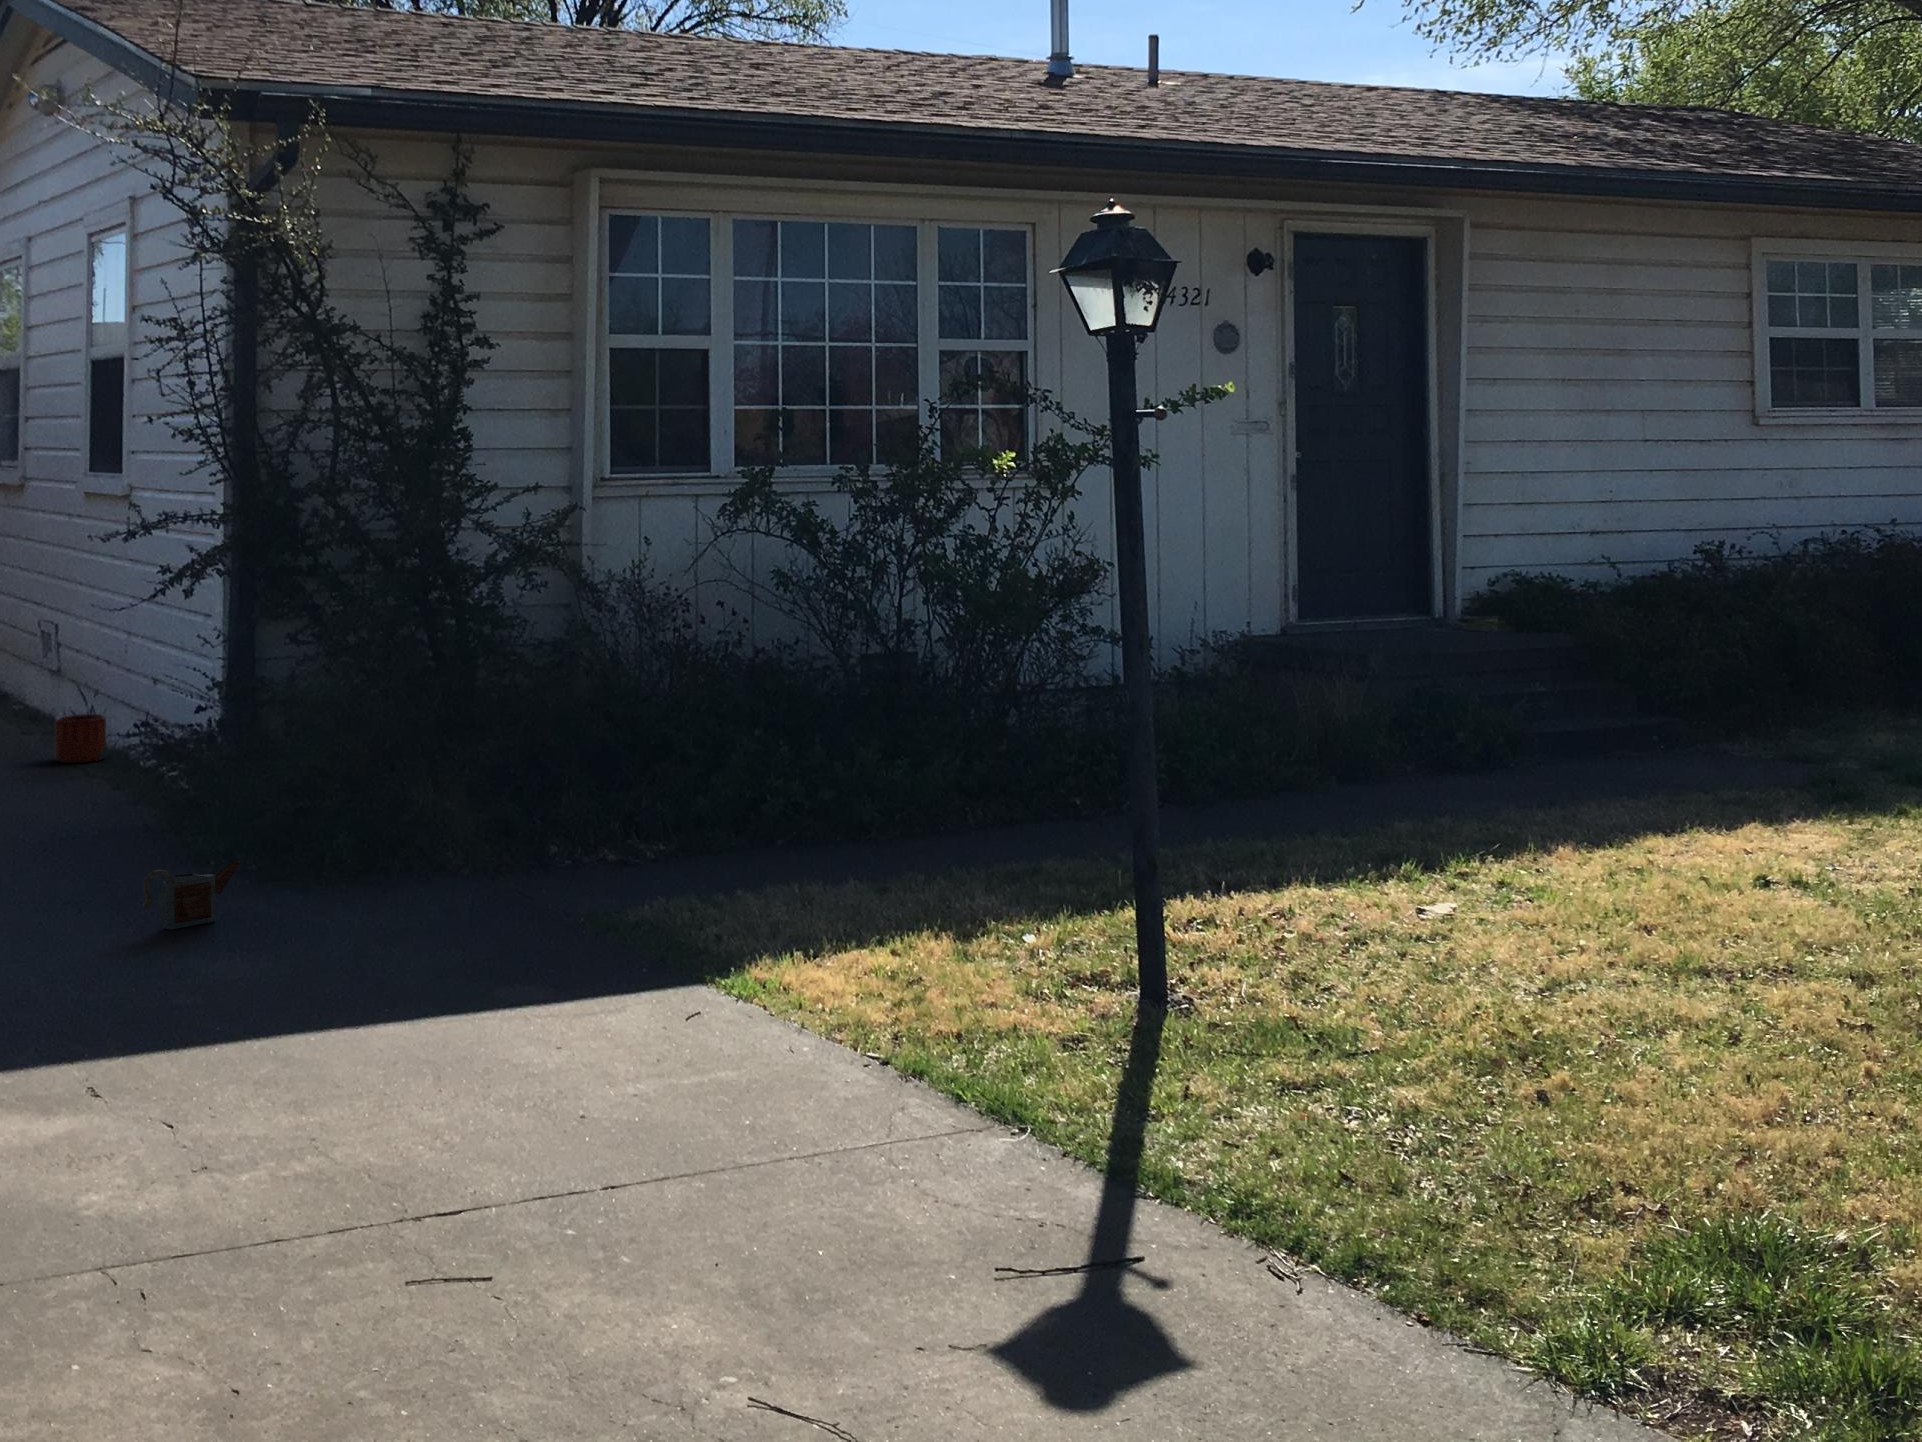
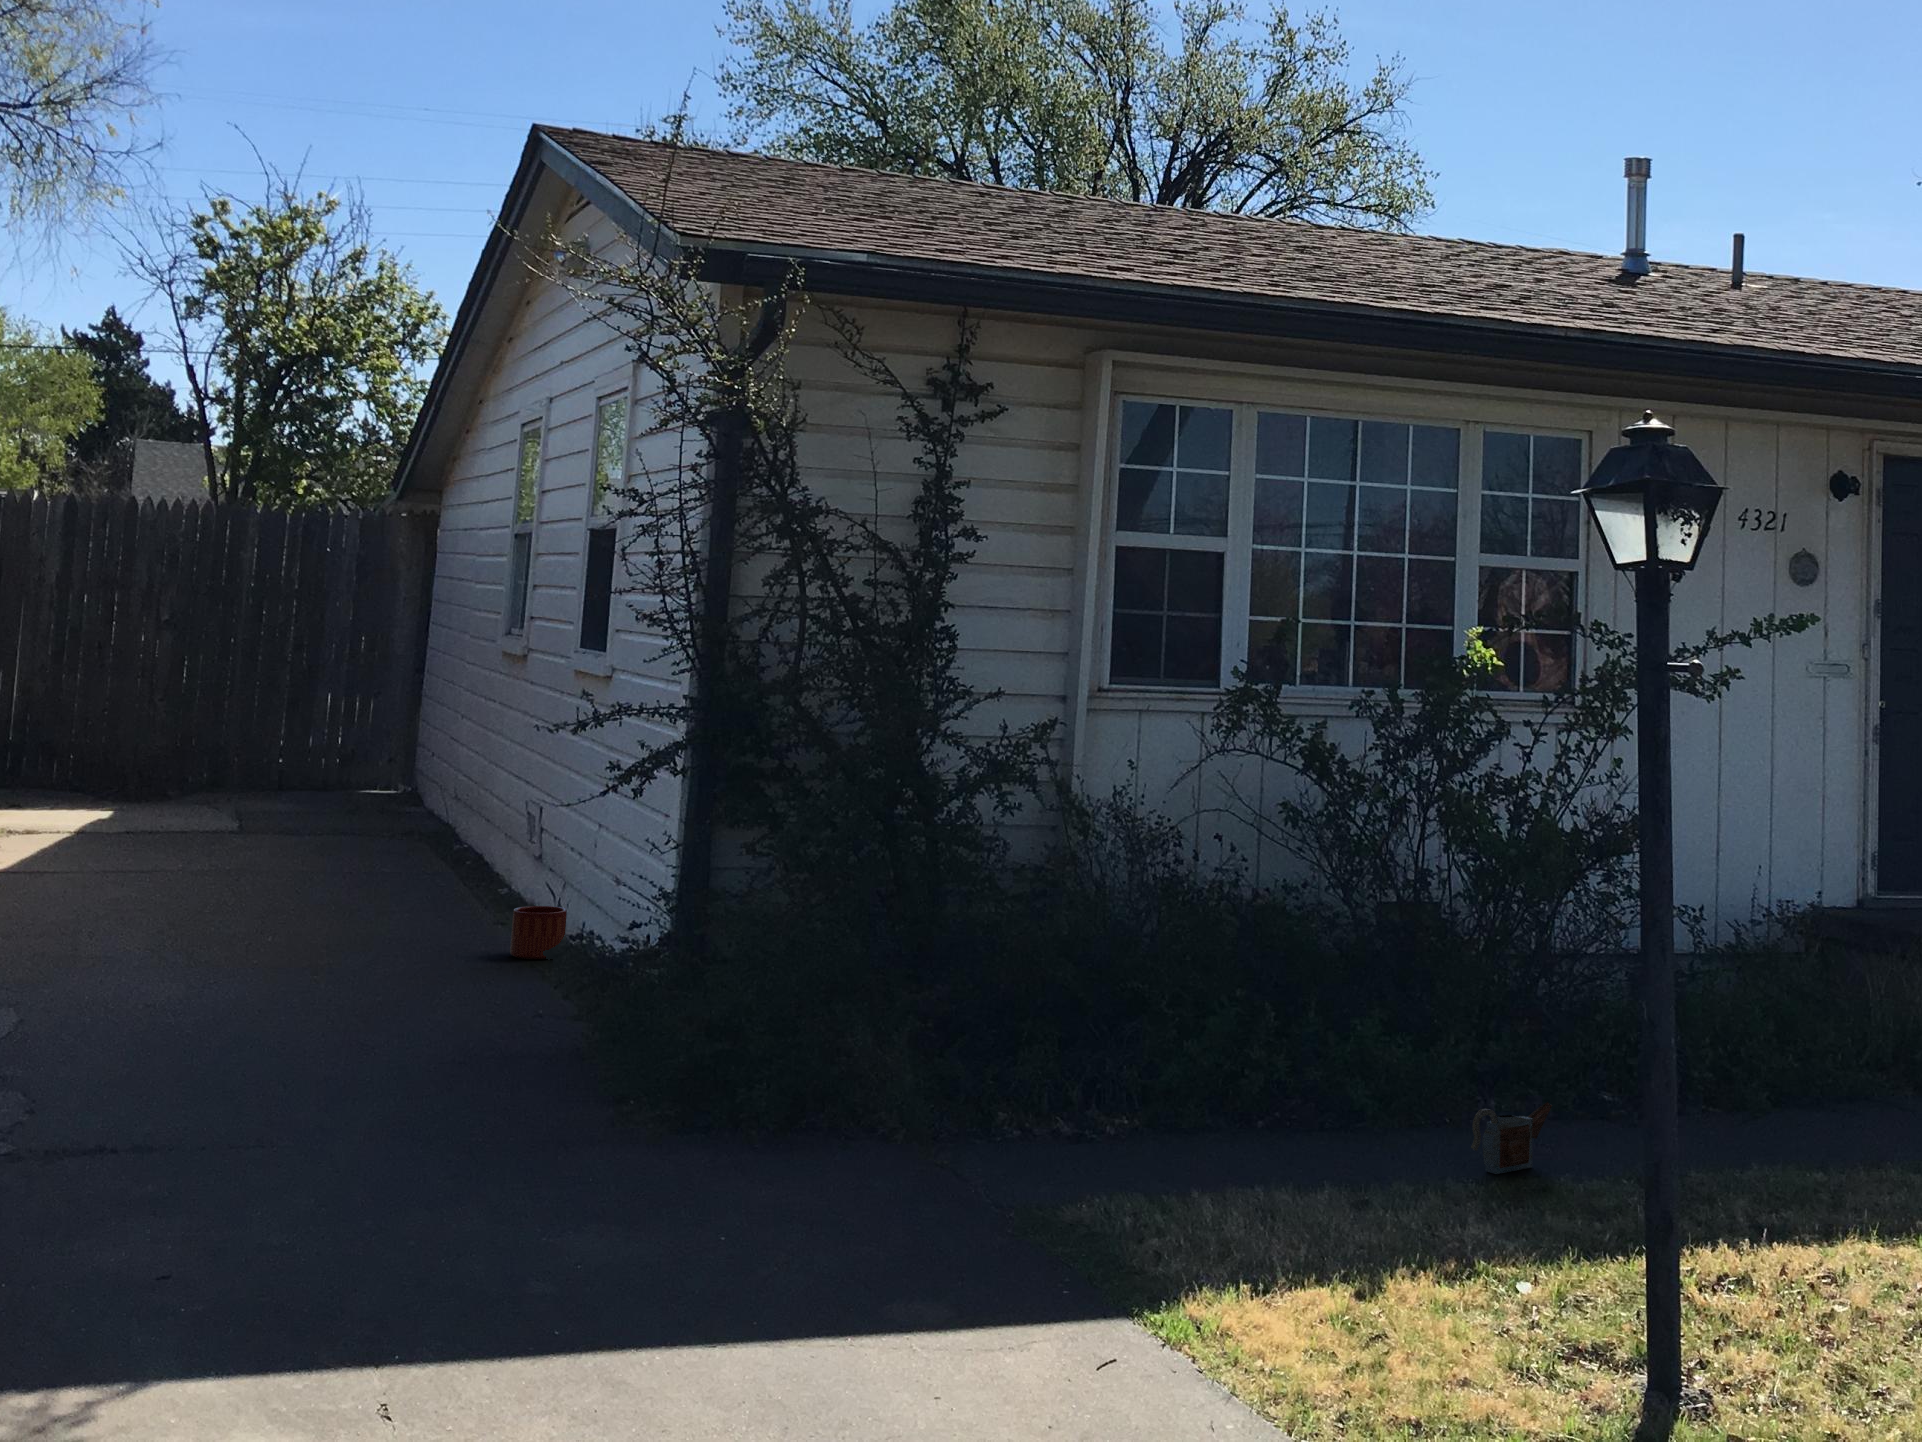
watering can: present [142,859,241,930] -> present [1471,1102,1552,1174]

